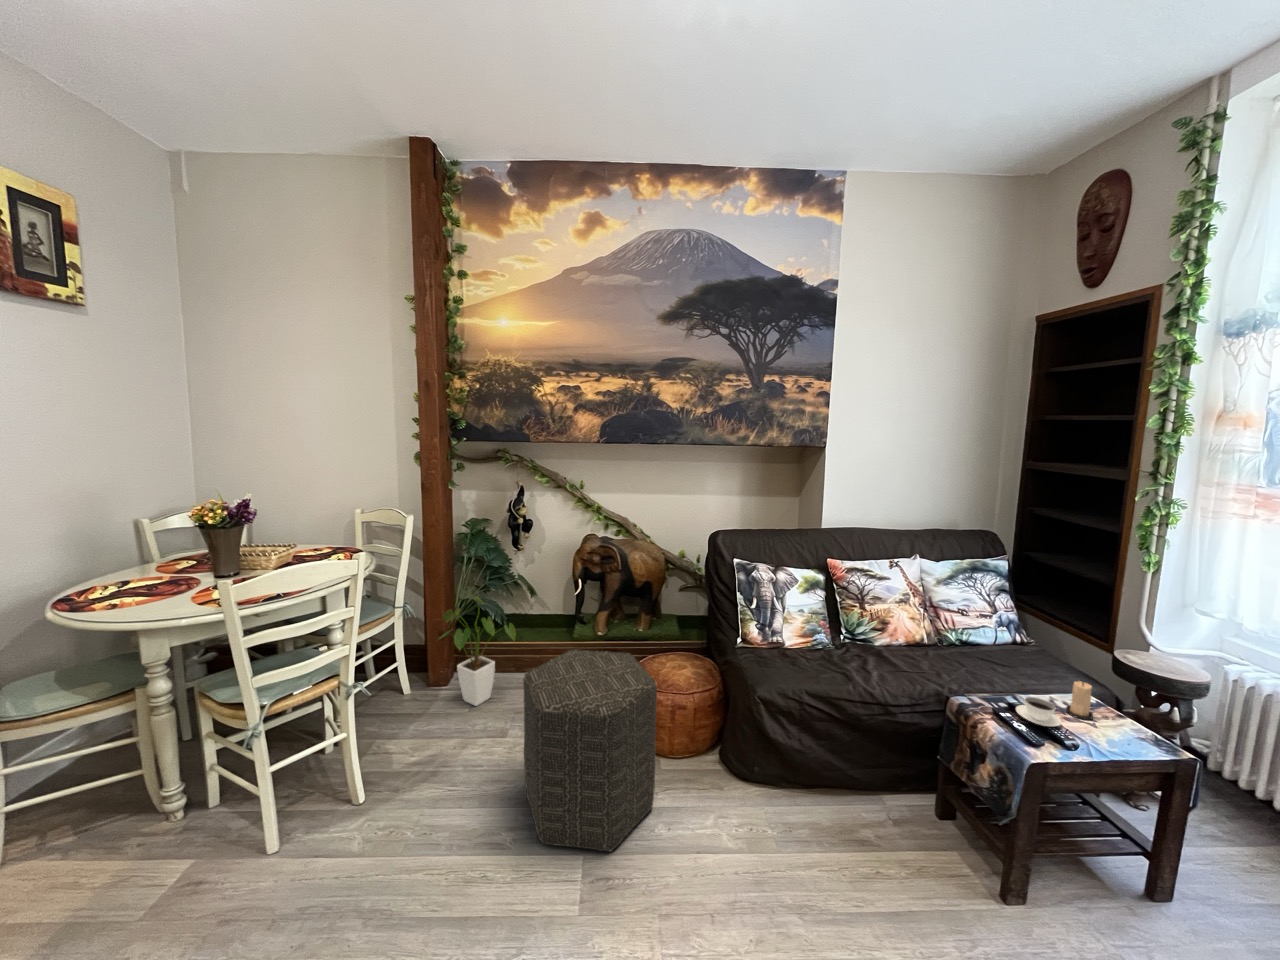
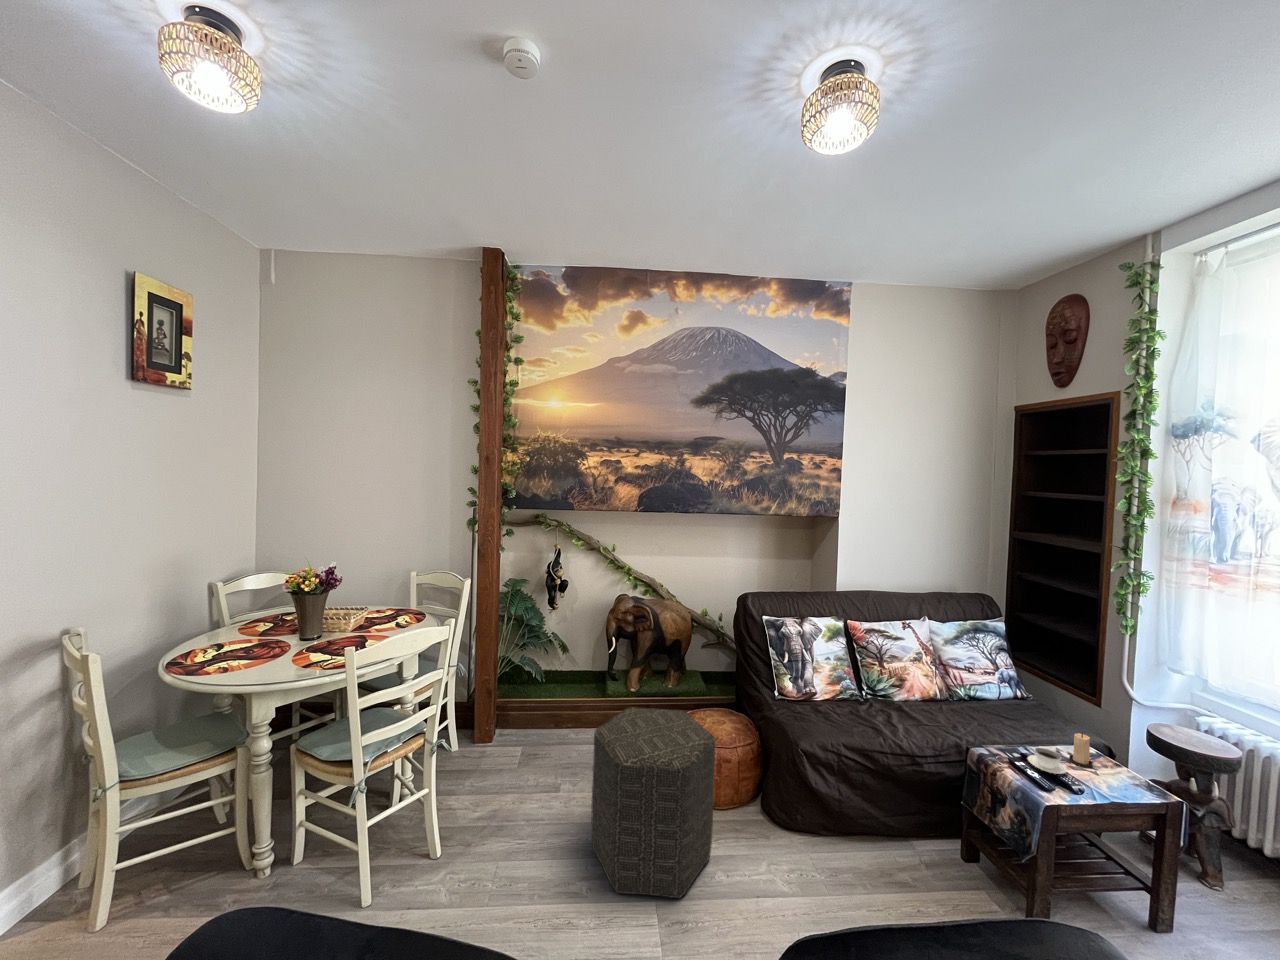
house plant: present [440,596,516,706] -> none [487,654,564,763]

